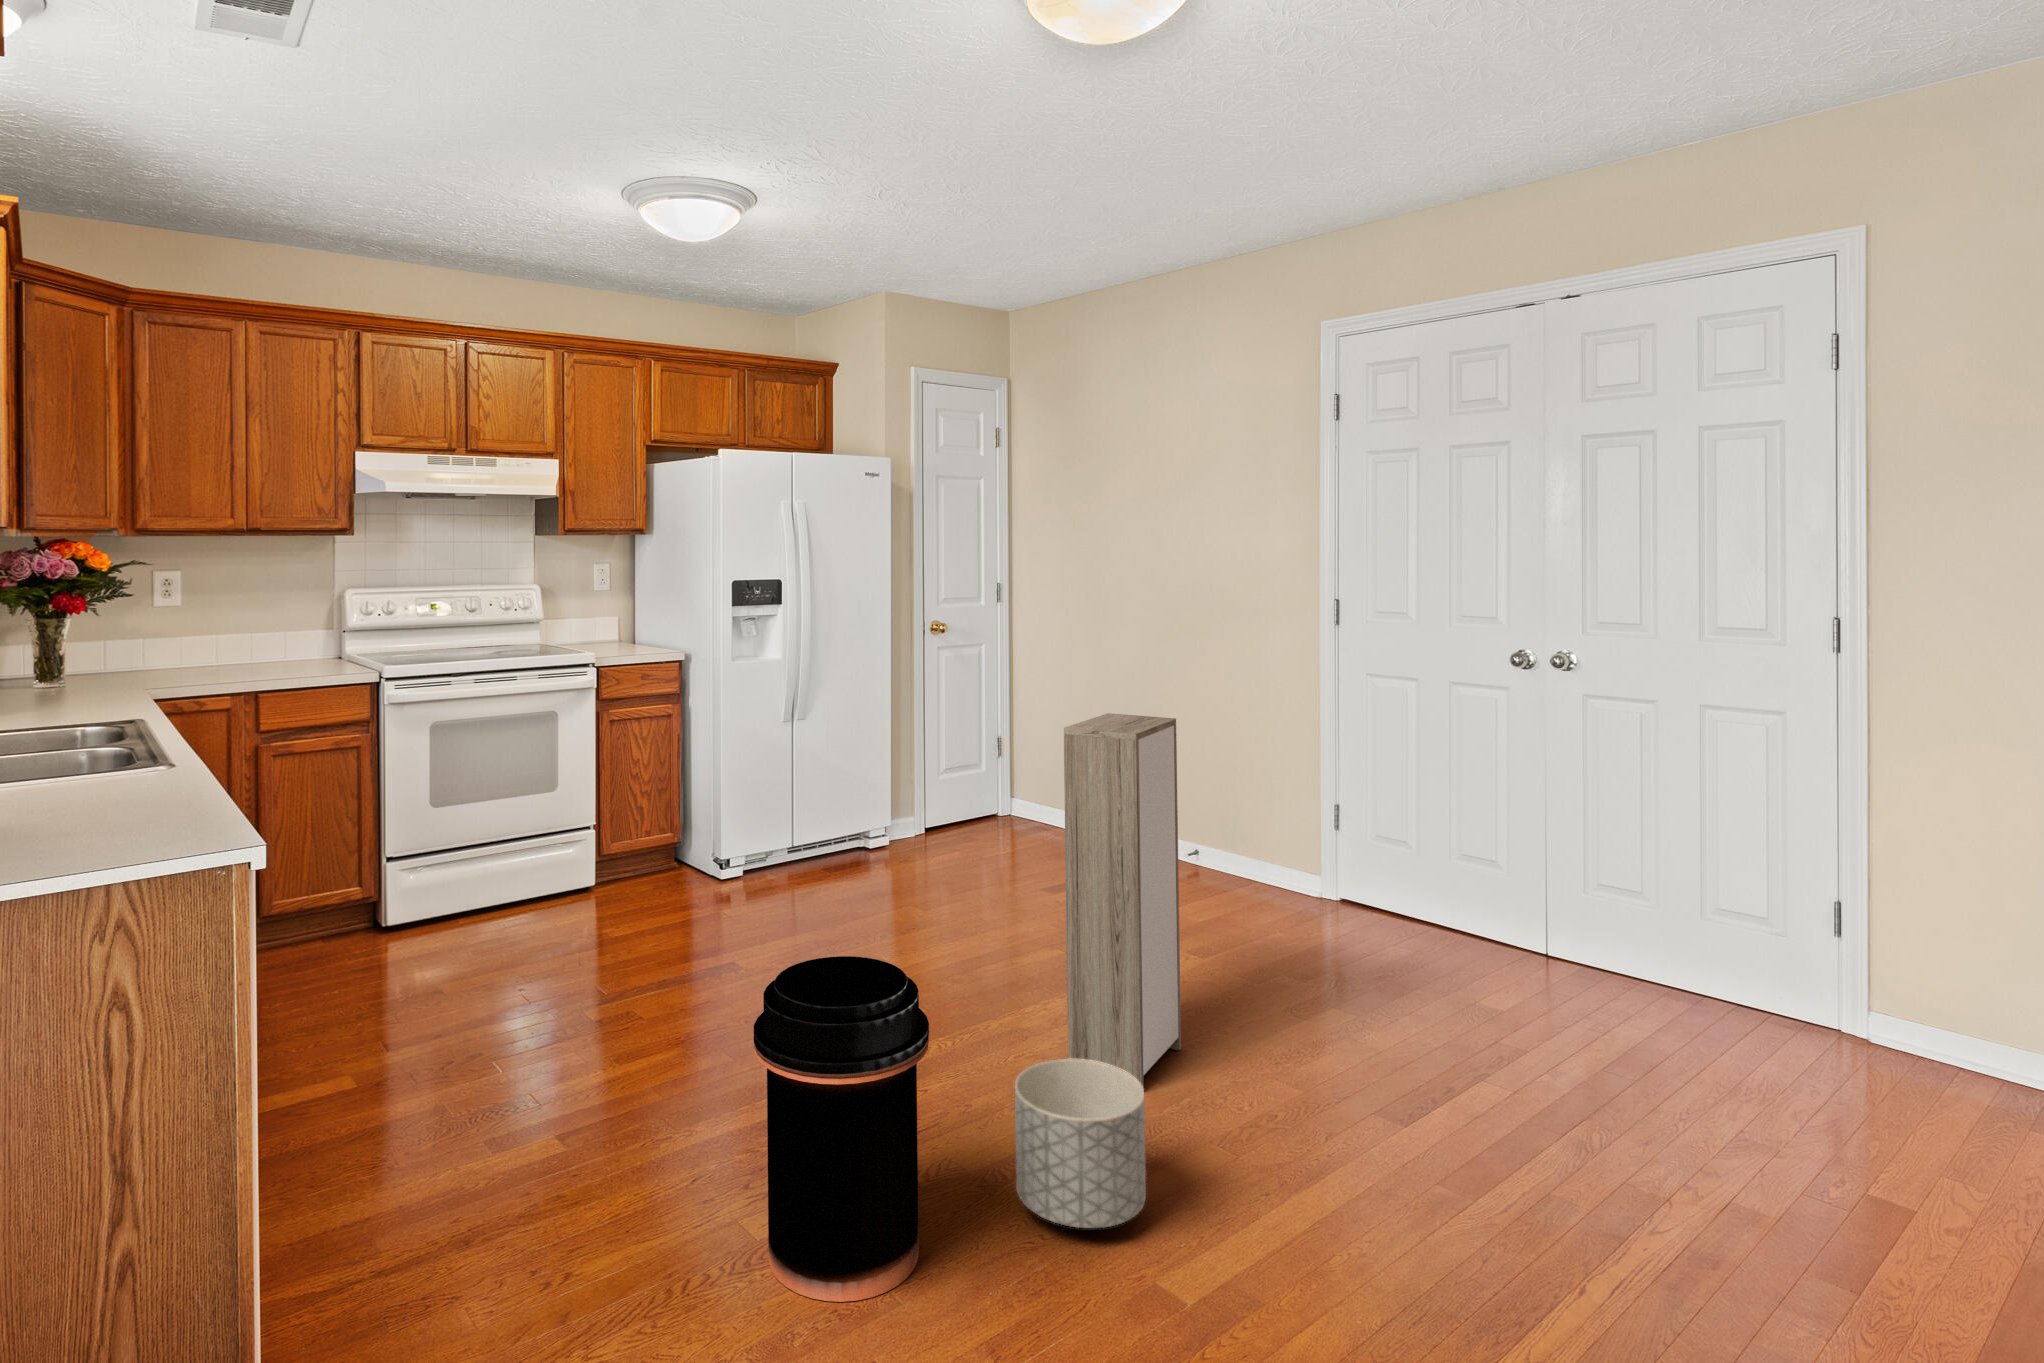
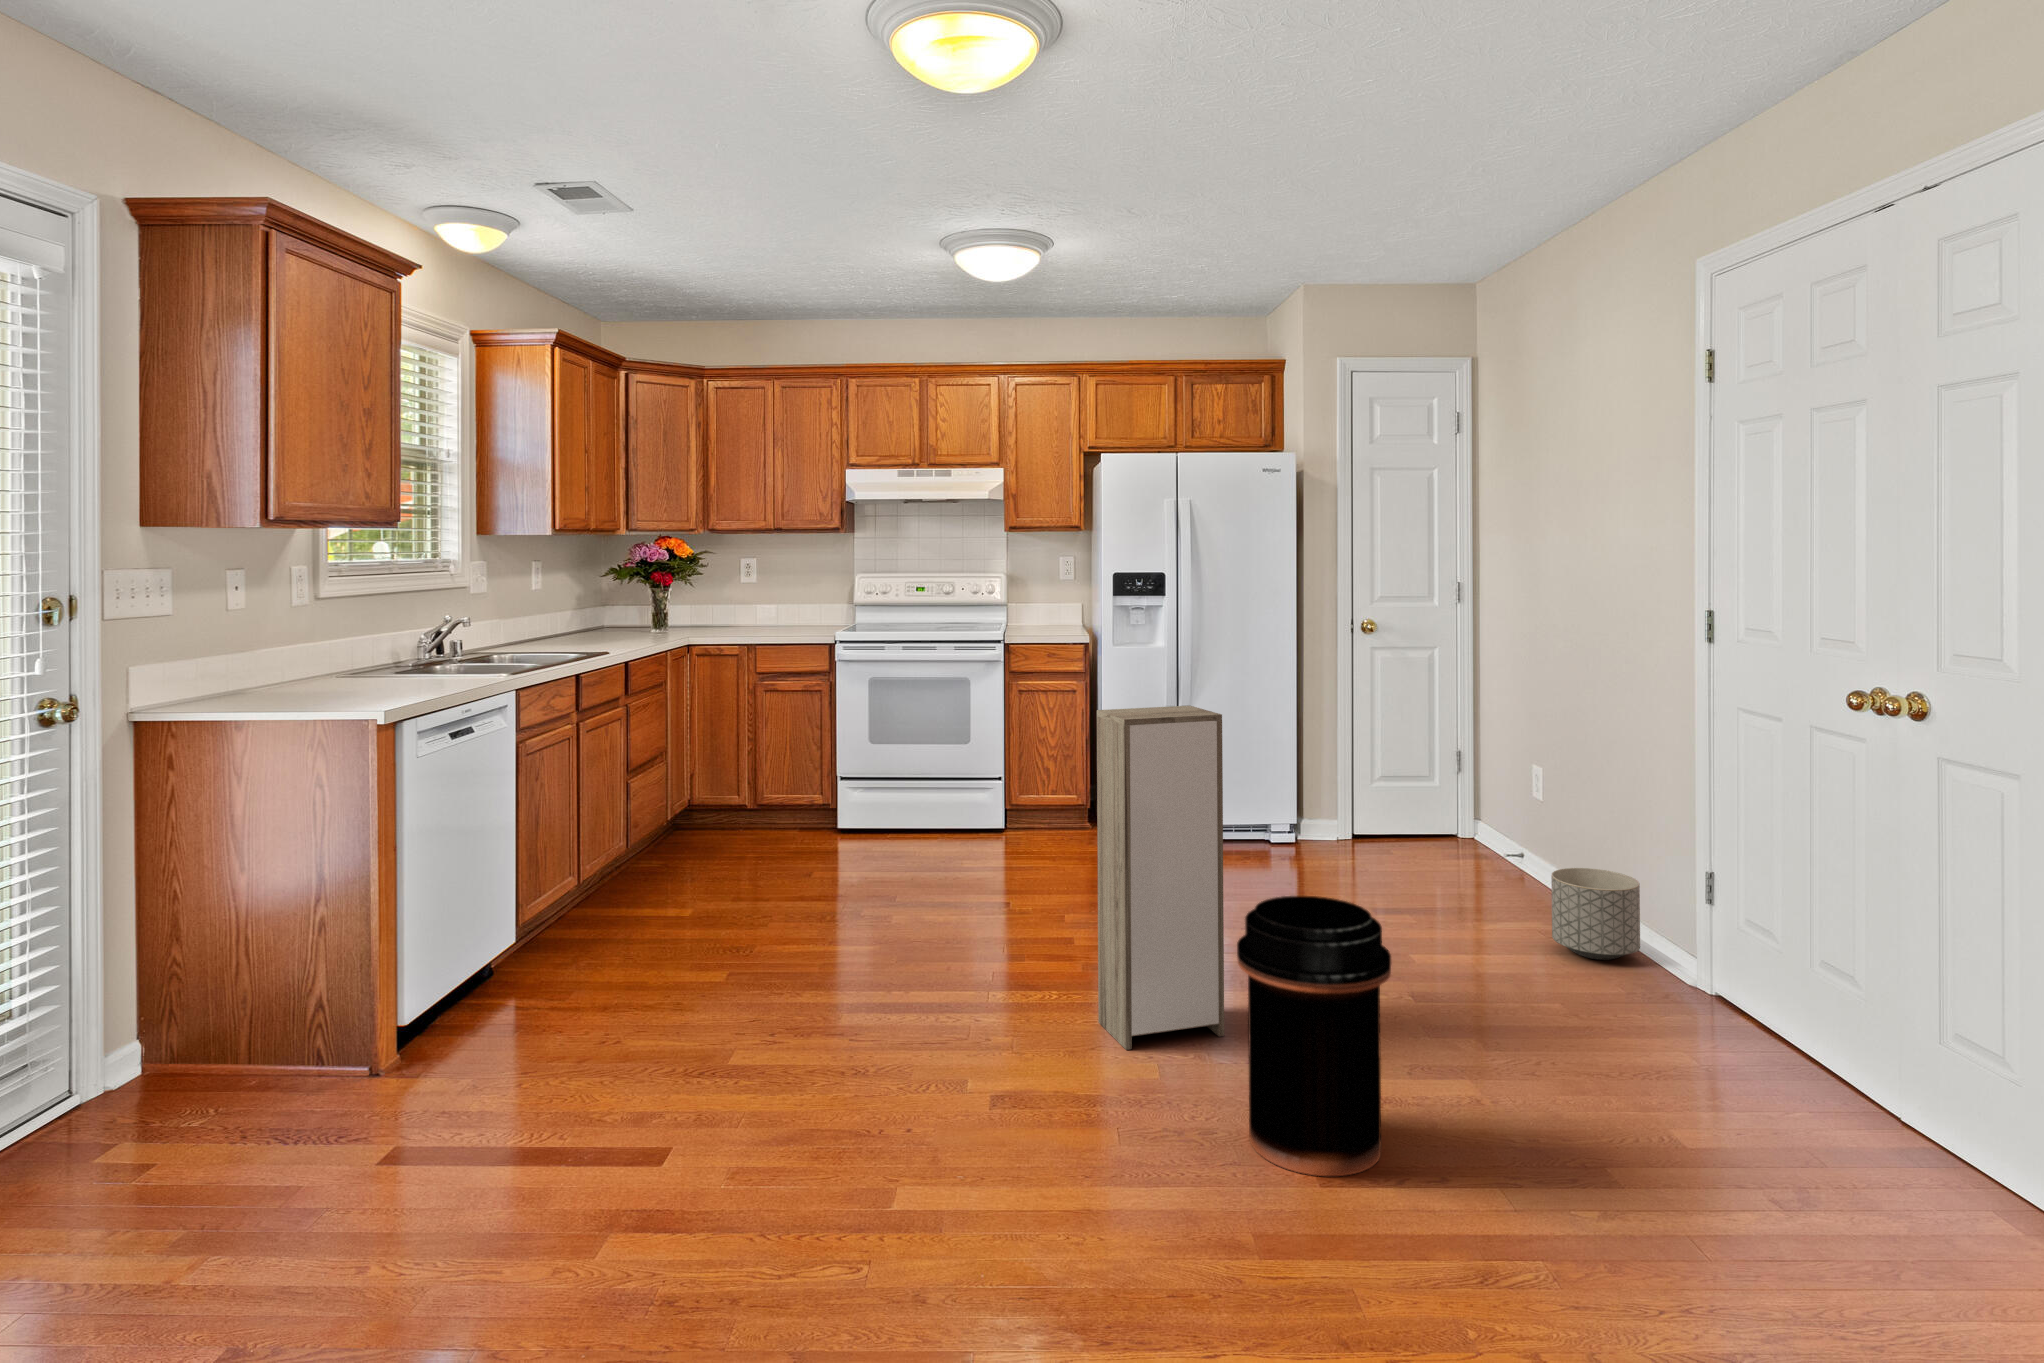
trash can: present [754,956,929,1302] -> present [1237,896,1391,1176]
planter: present [1015,1059,1146,1228] -> present [1551,868,1640,960]

